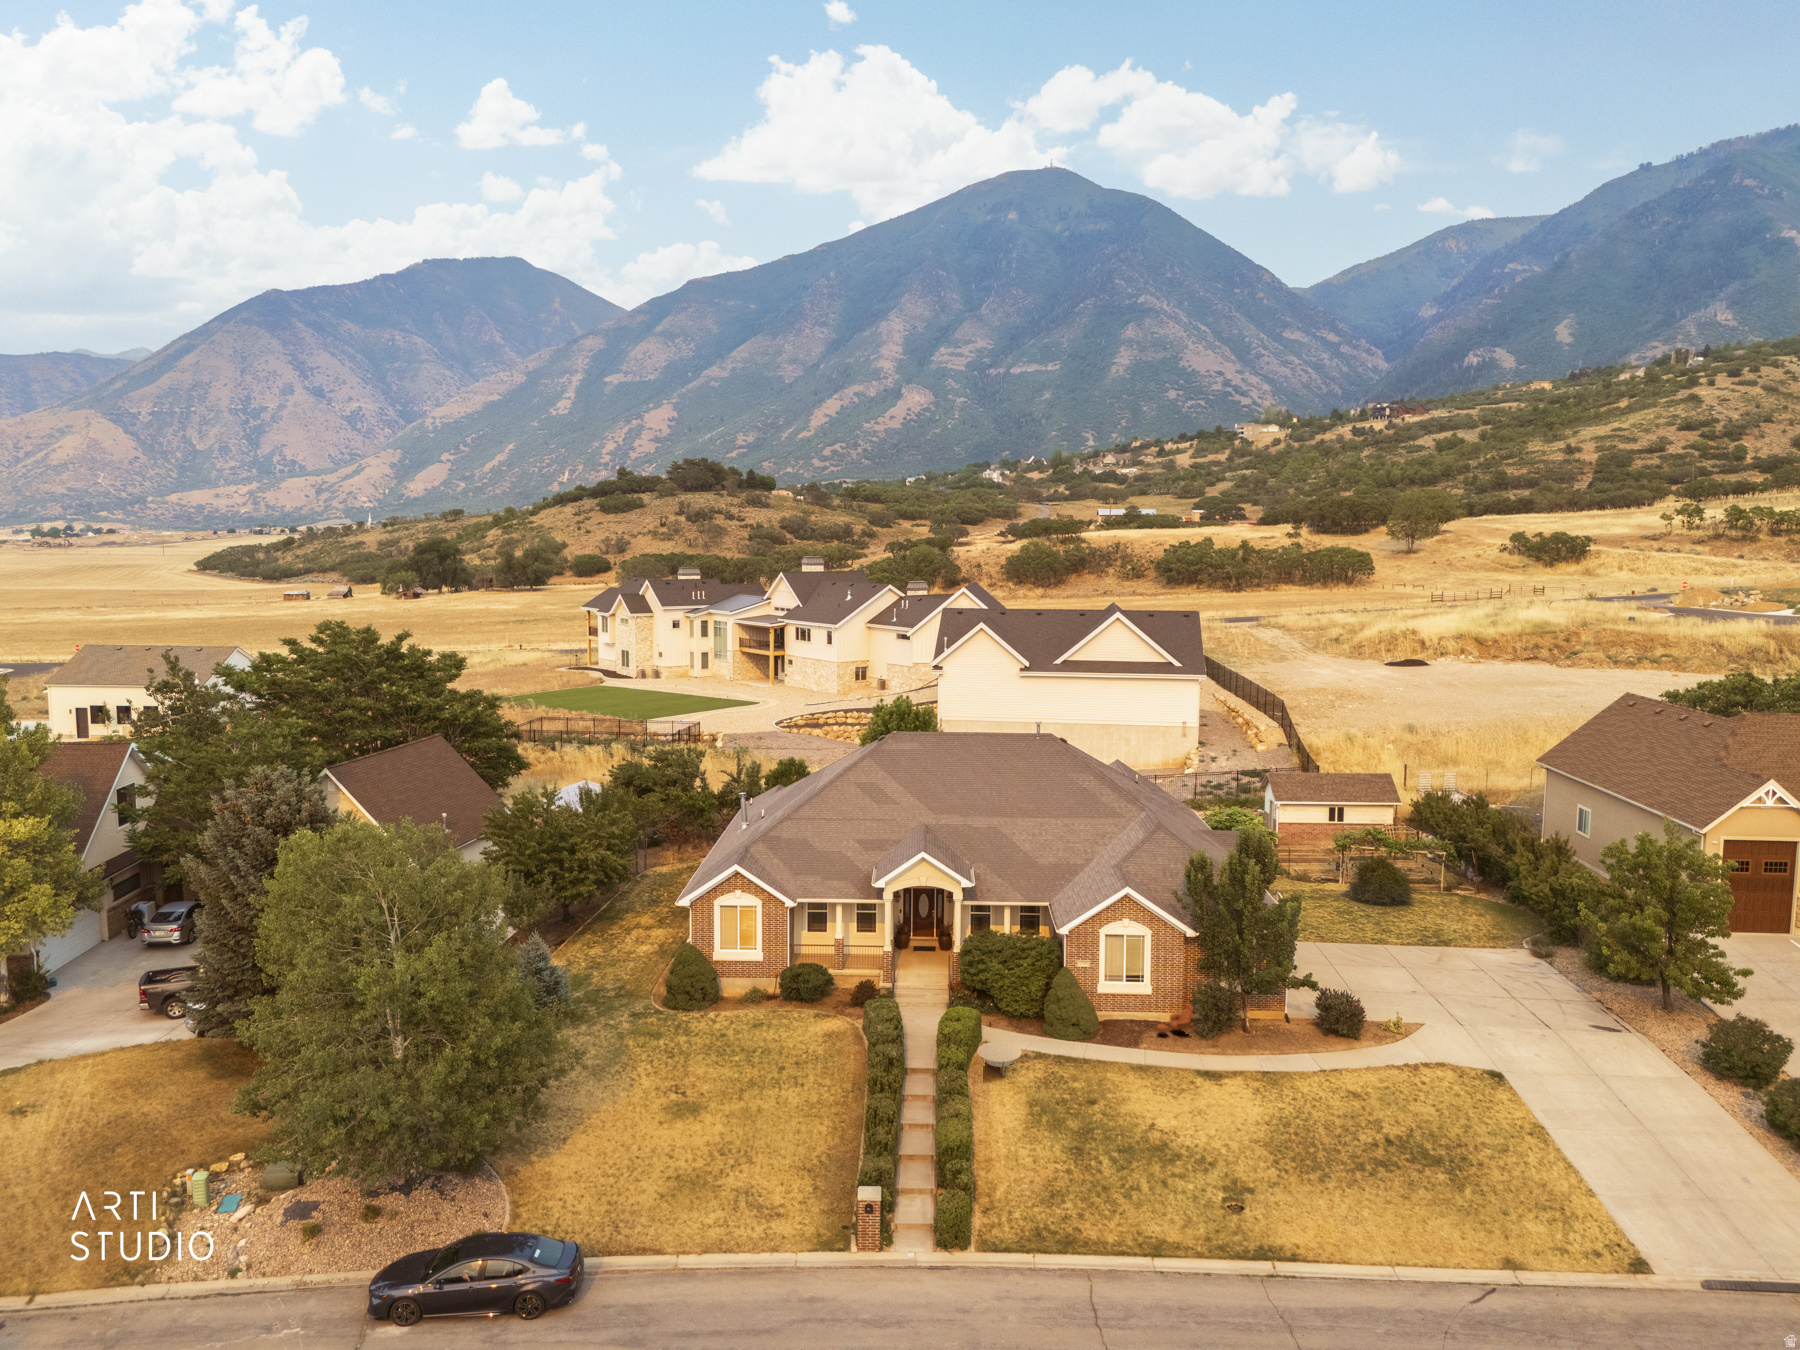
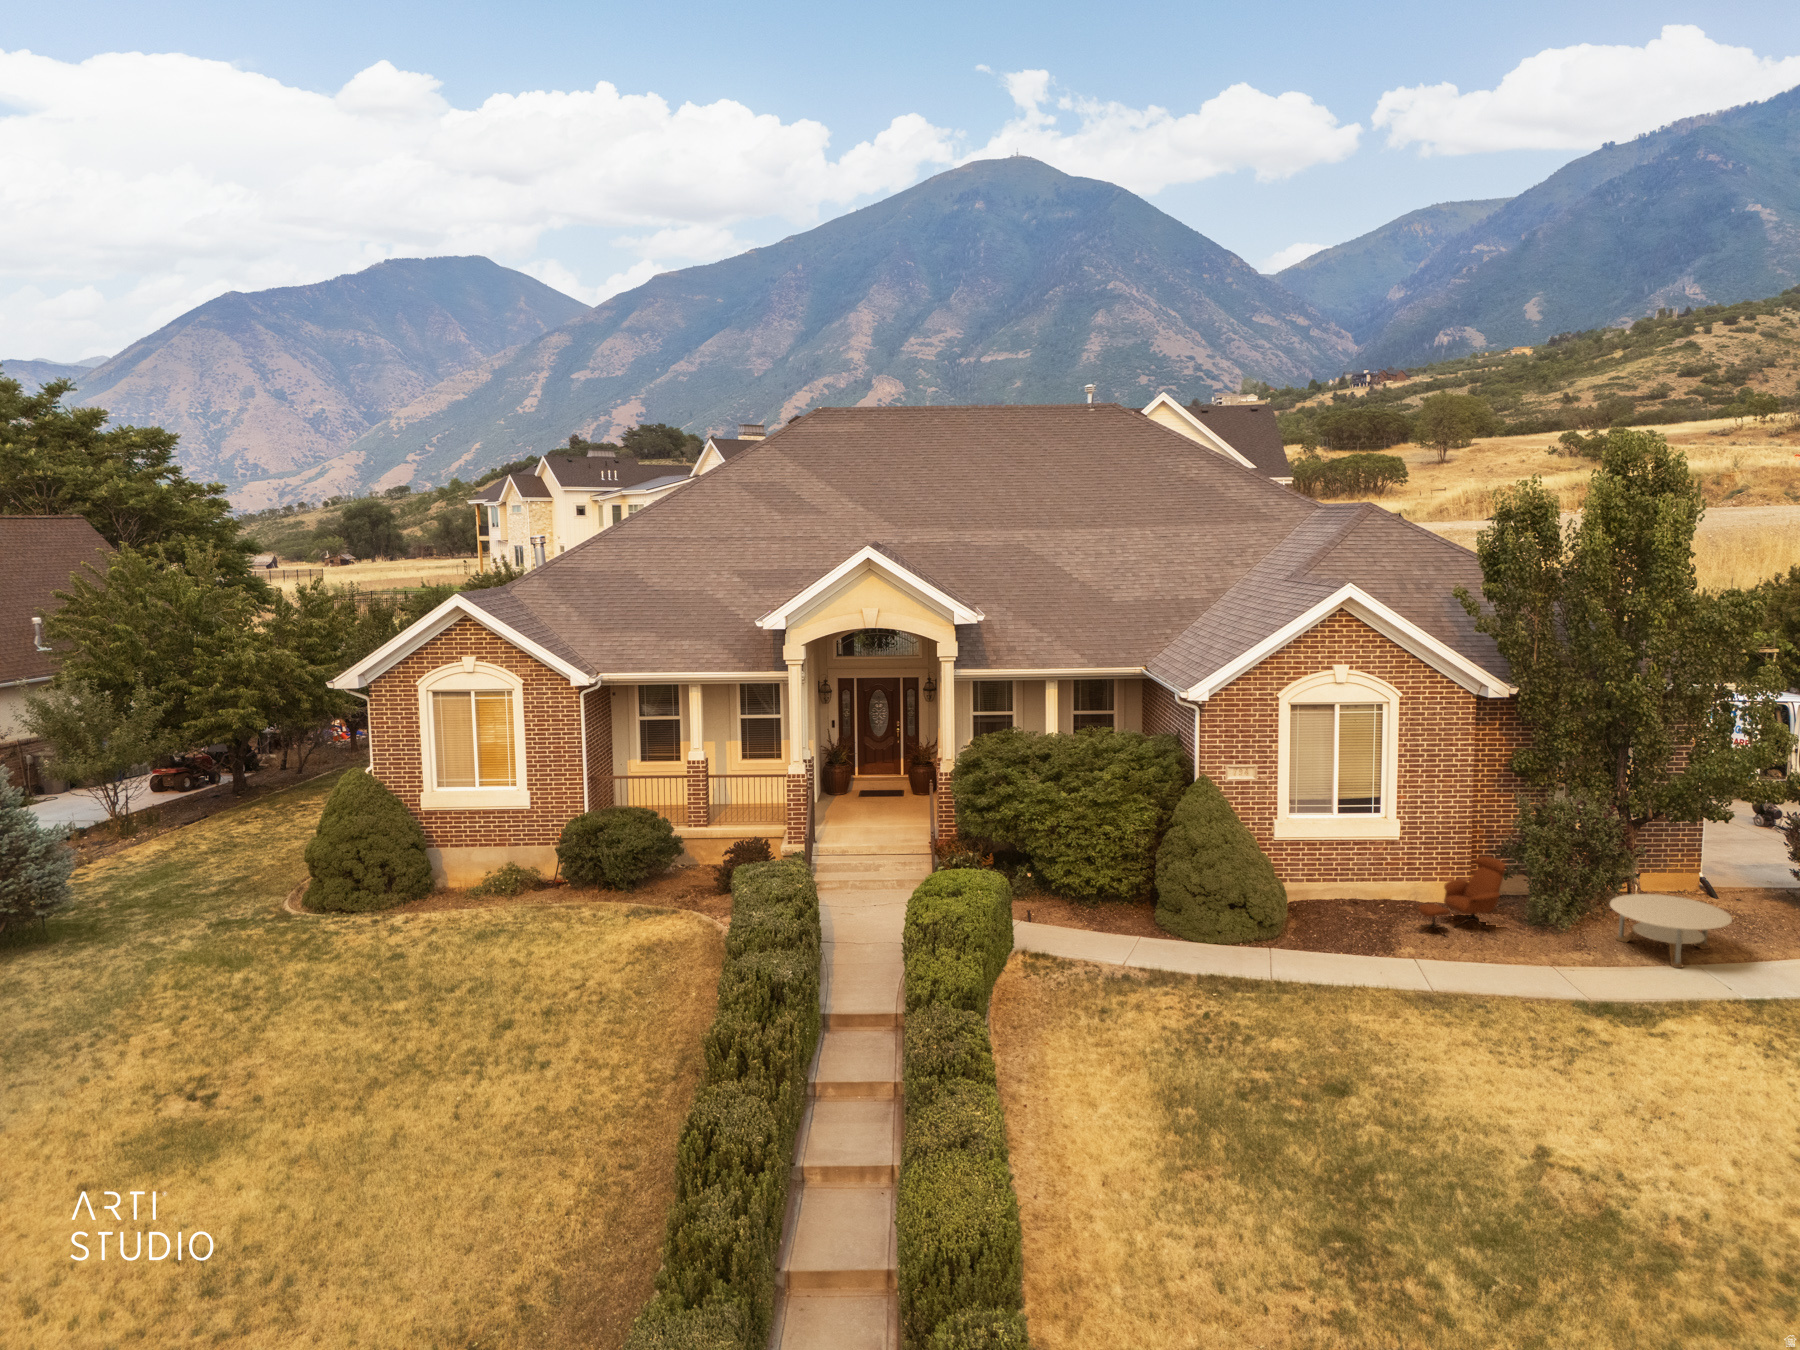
round table: present [977,1042,1022,1078] -> present [1610,894,1732,968]

